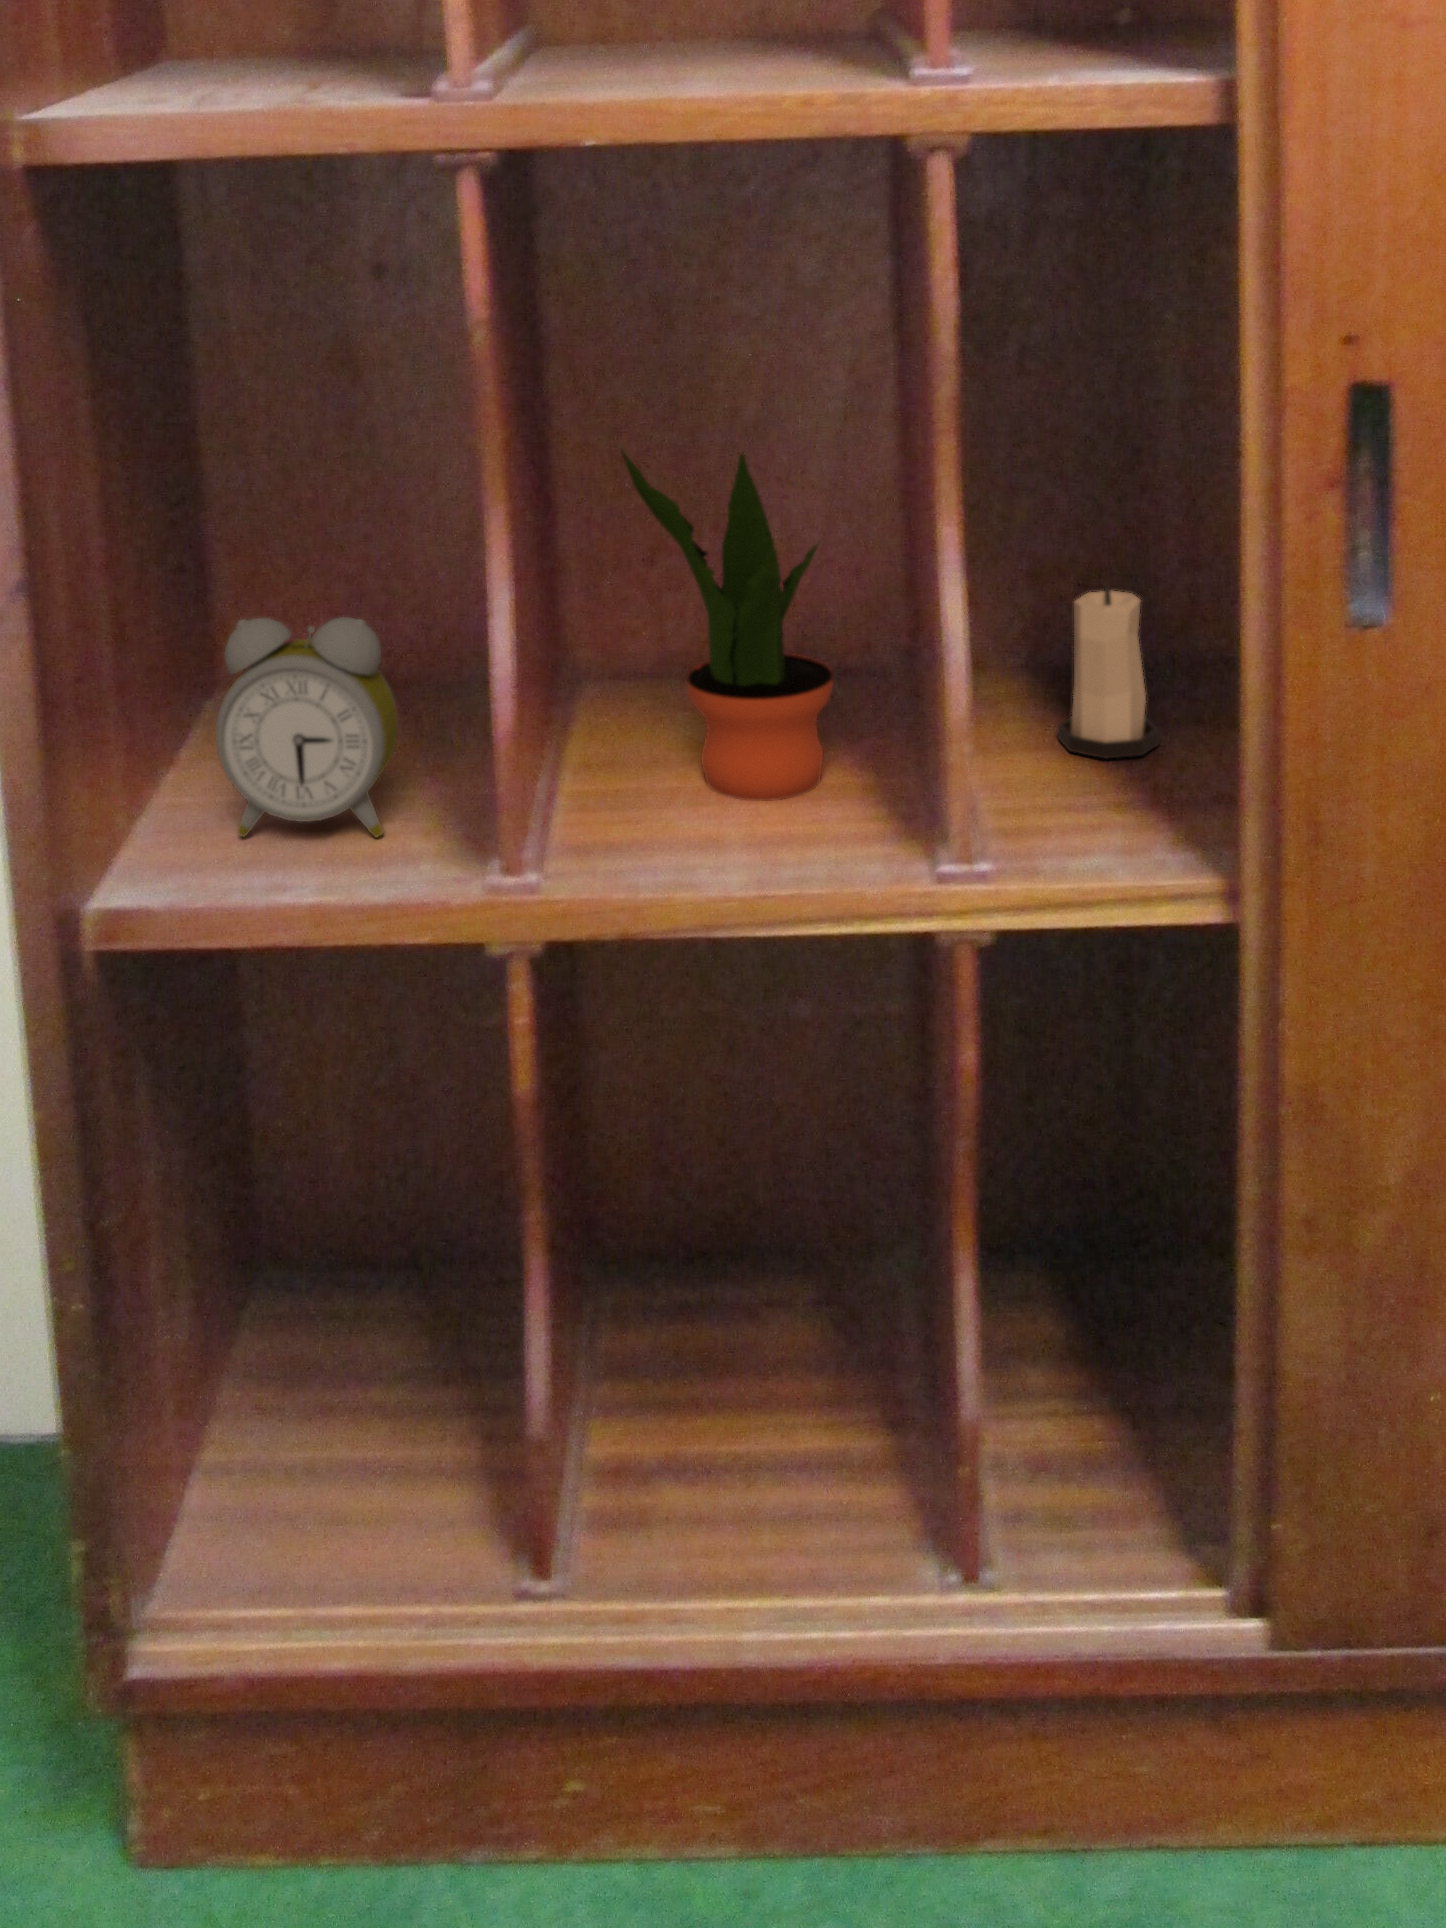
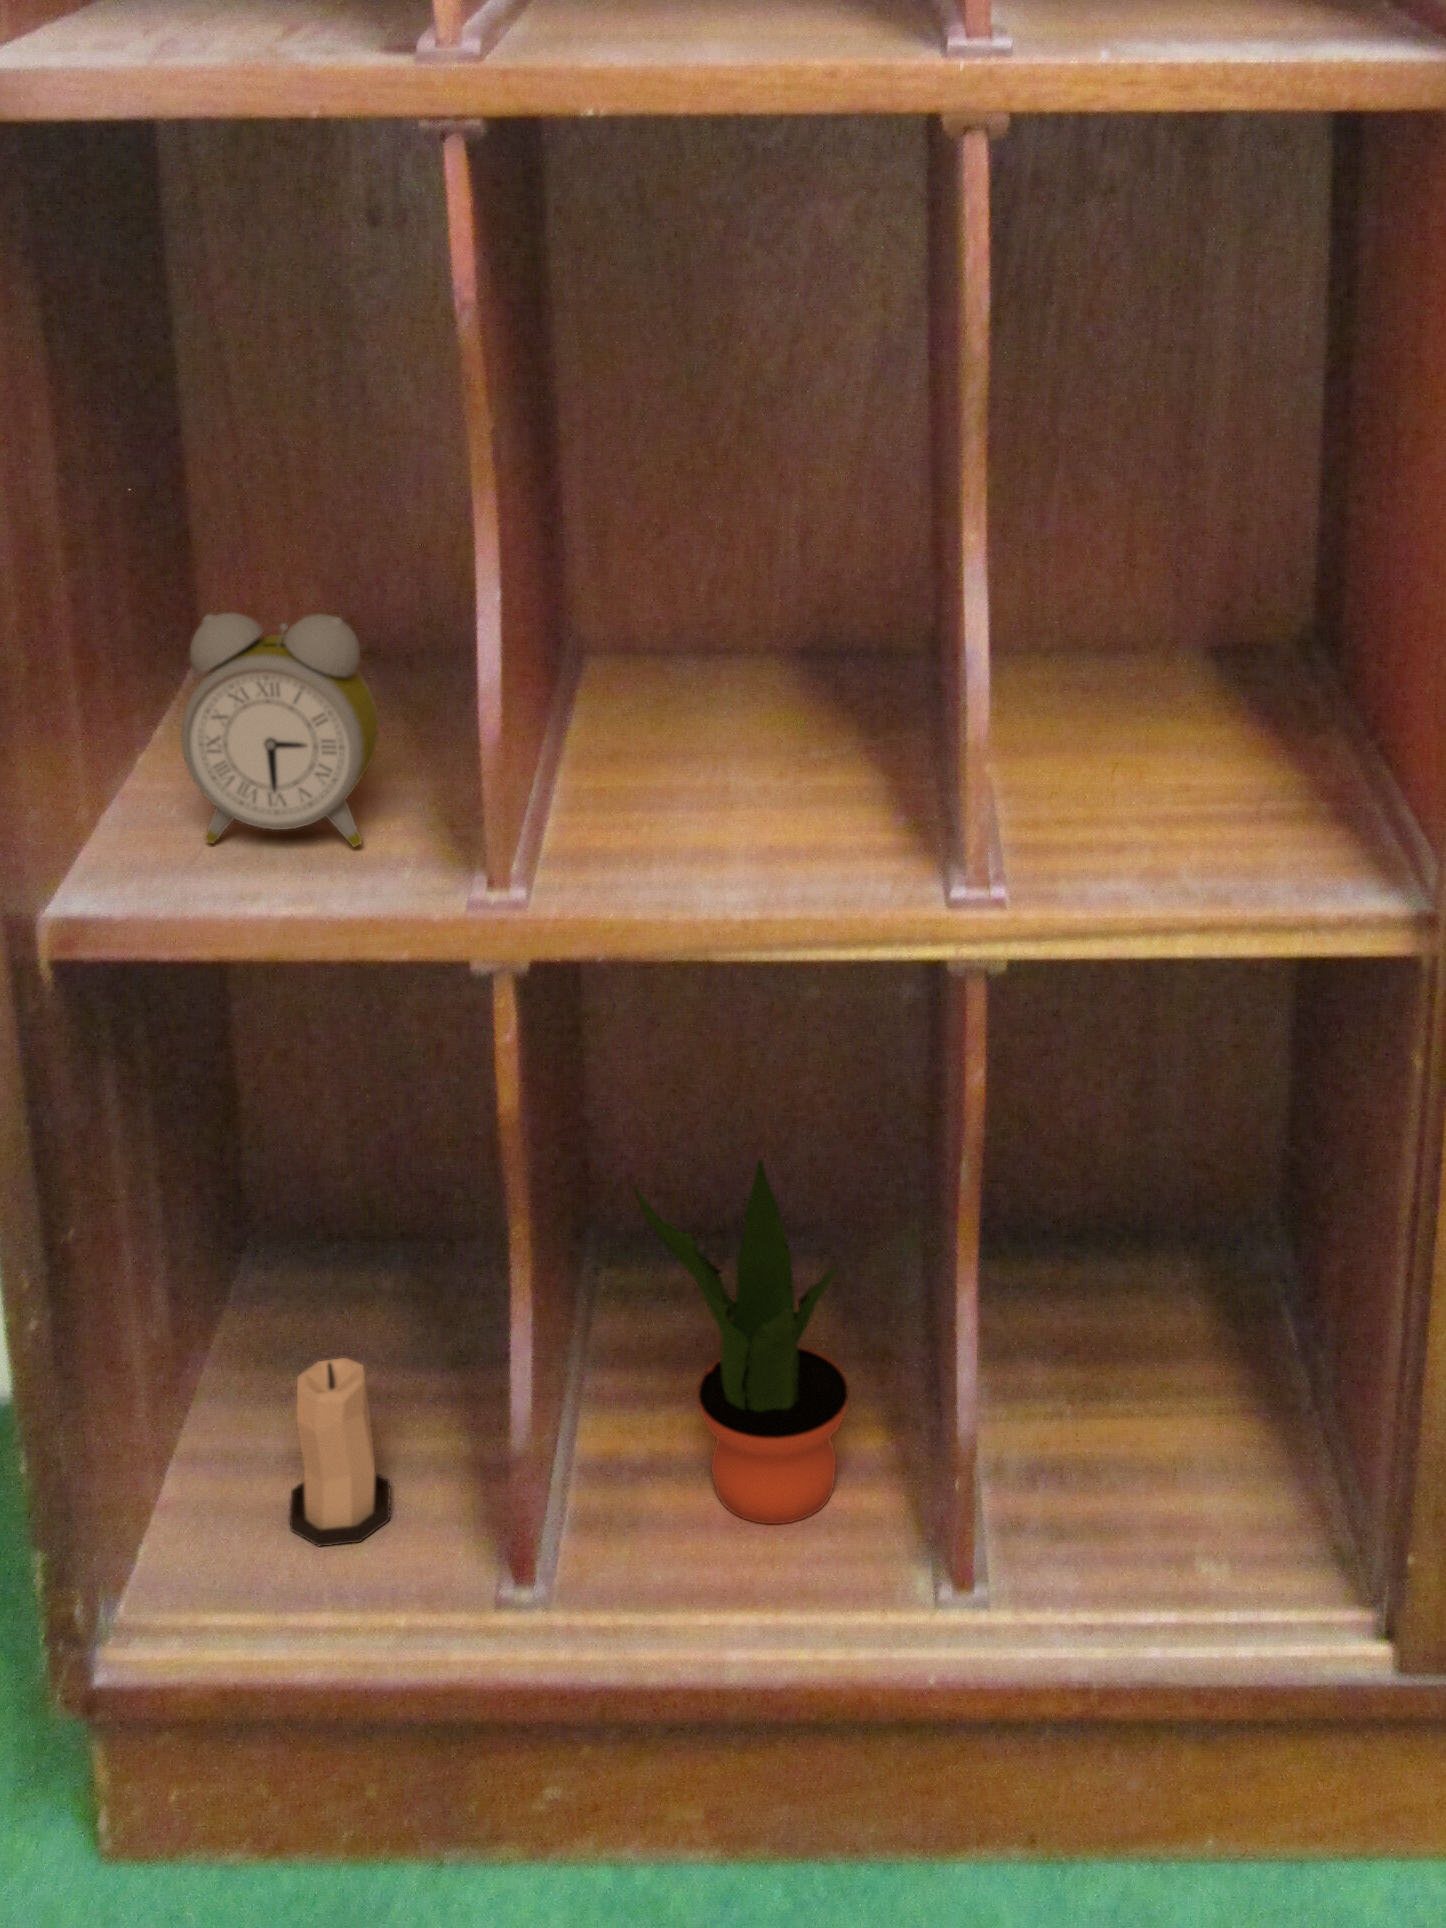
potted plant: present [620,447,833,801] -> present [633,1160,848,1524]
candle: present [1058,583,1160,758] -> present [289,1358,391,1546]

